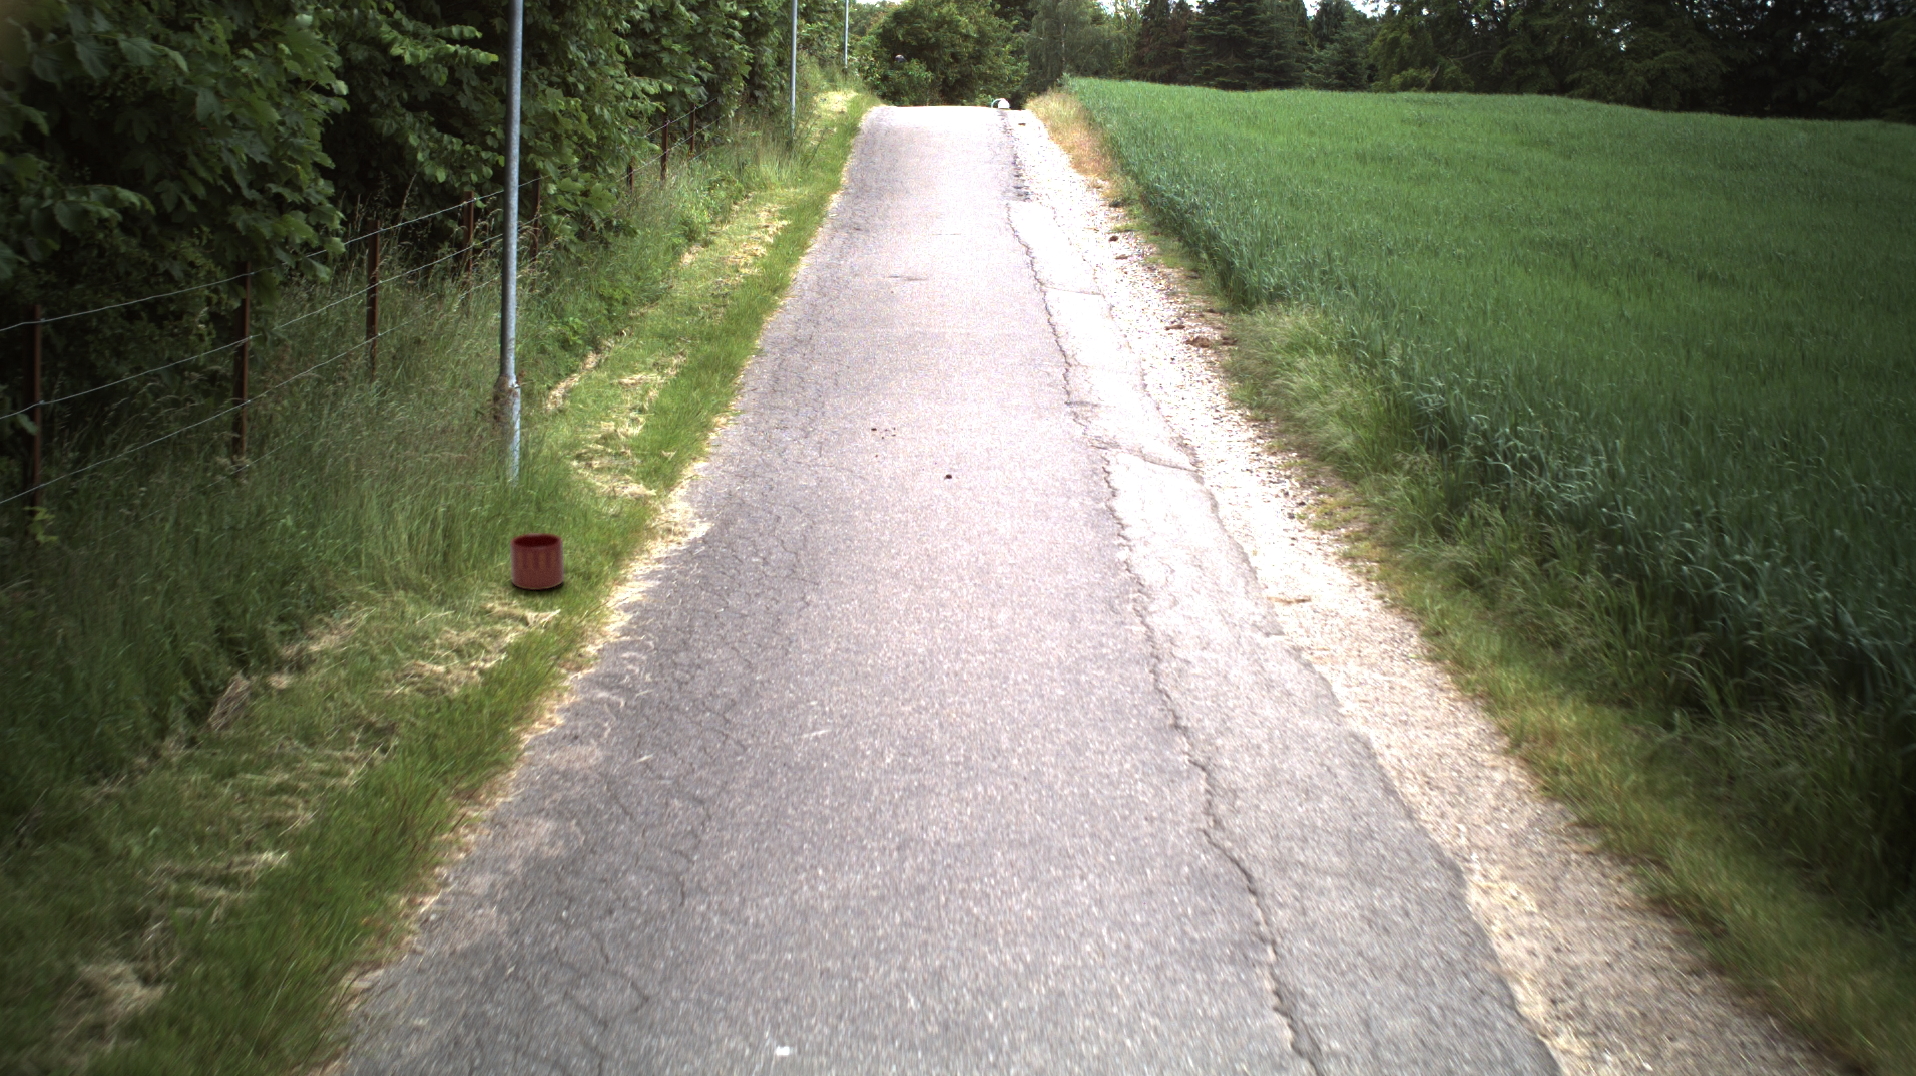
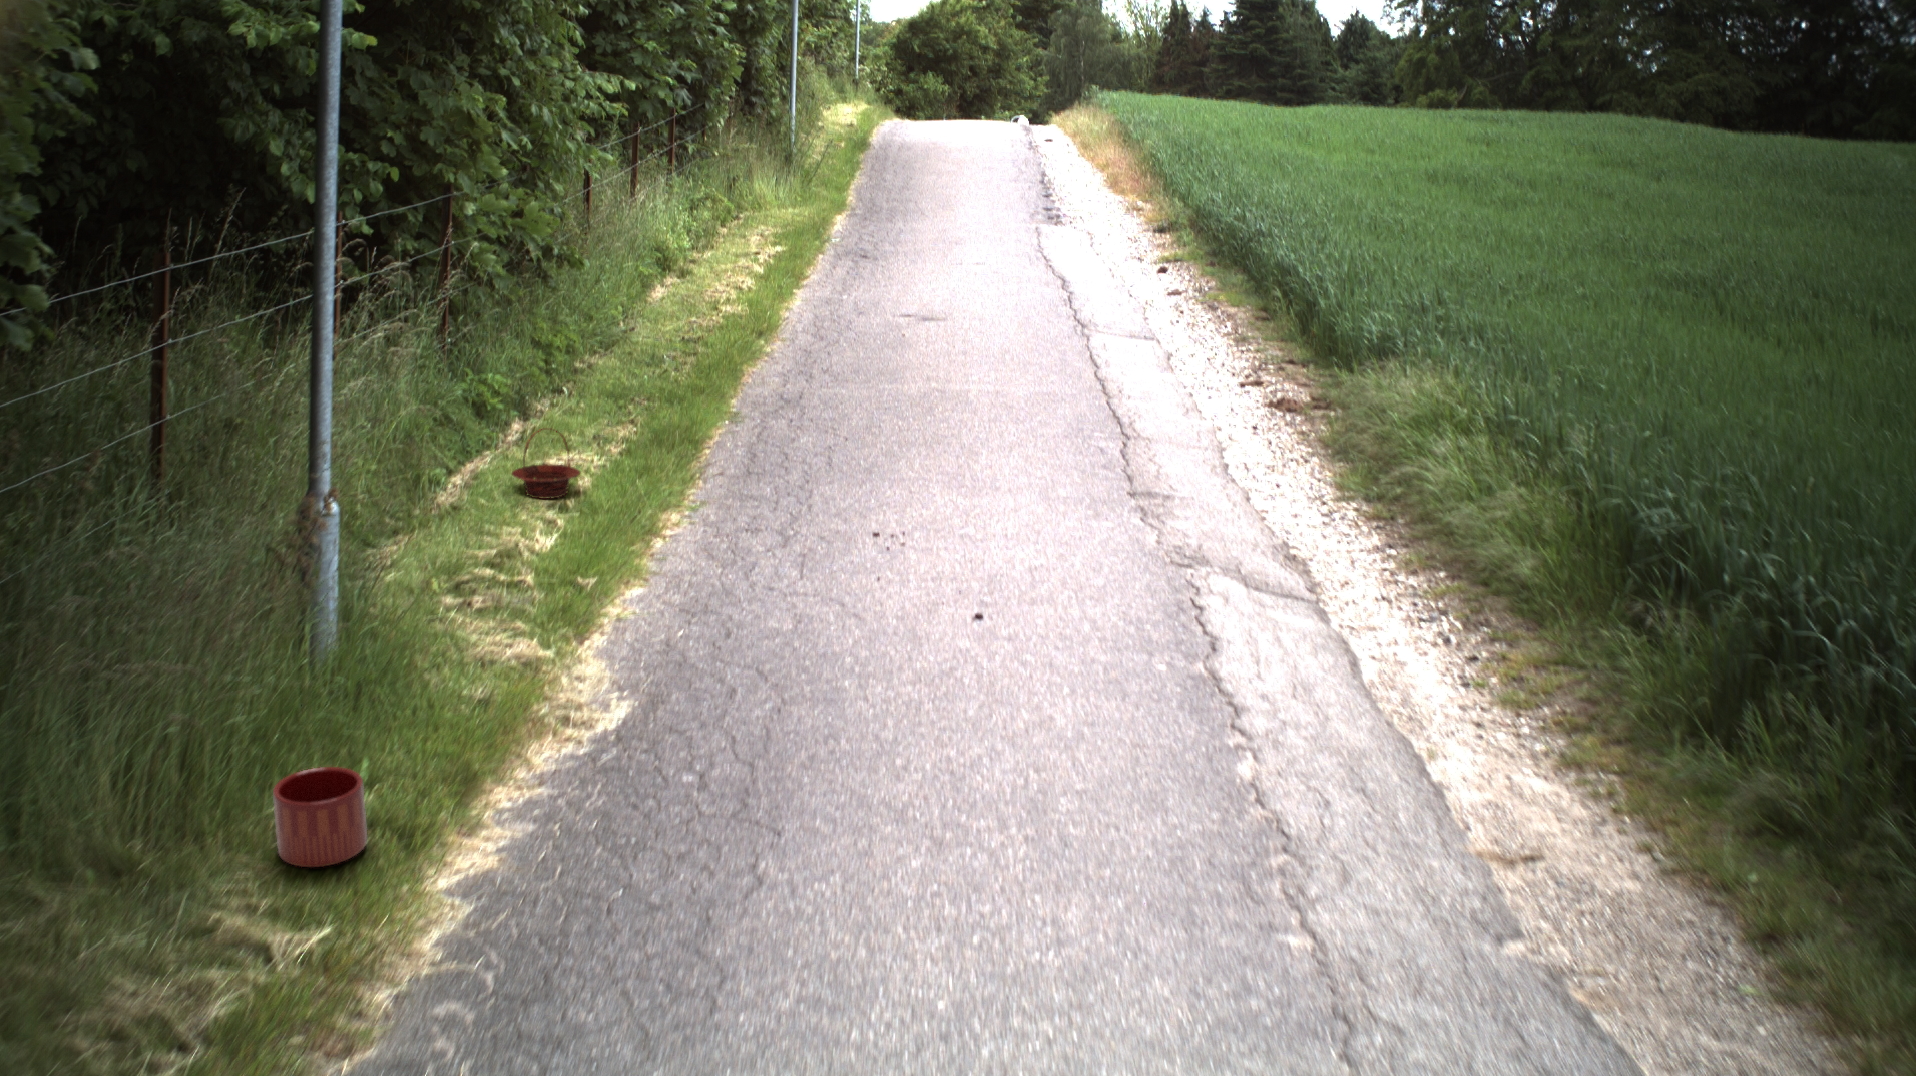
basket: none [602,351,653,404] -> present [512,429,580,499]

